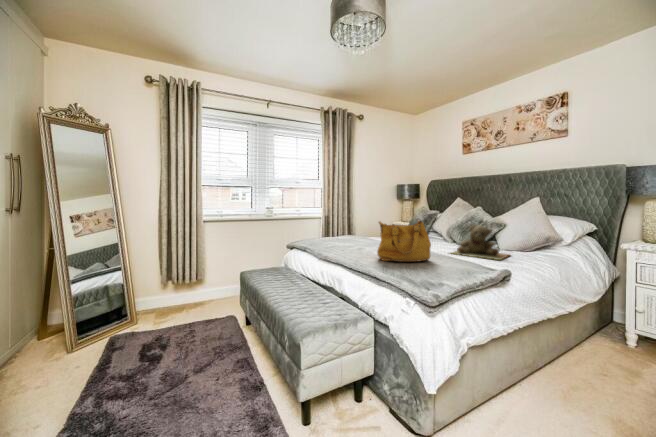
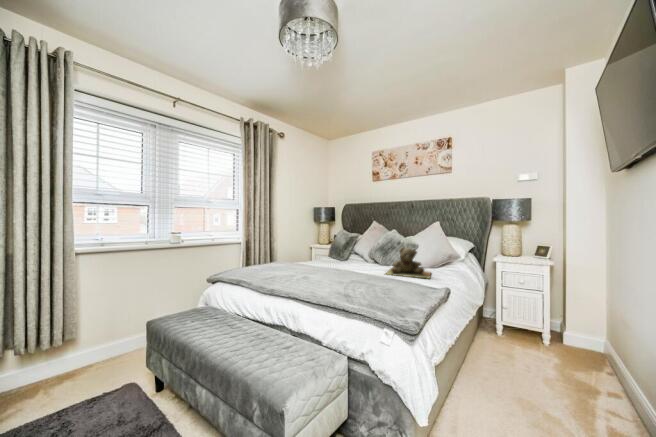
handbag: present [377,220,431,262] -> none [330,243,380,289]

